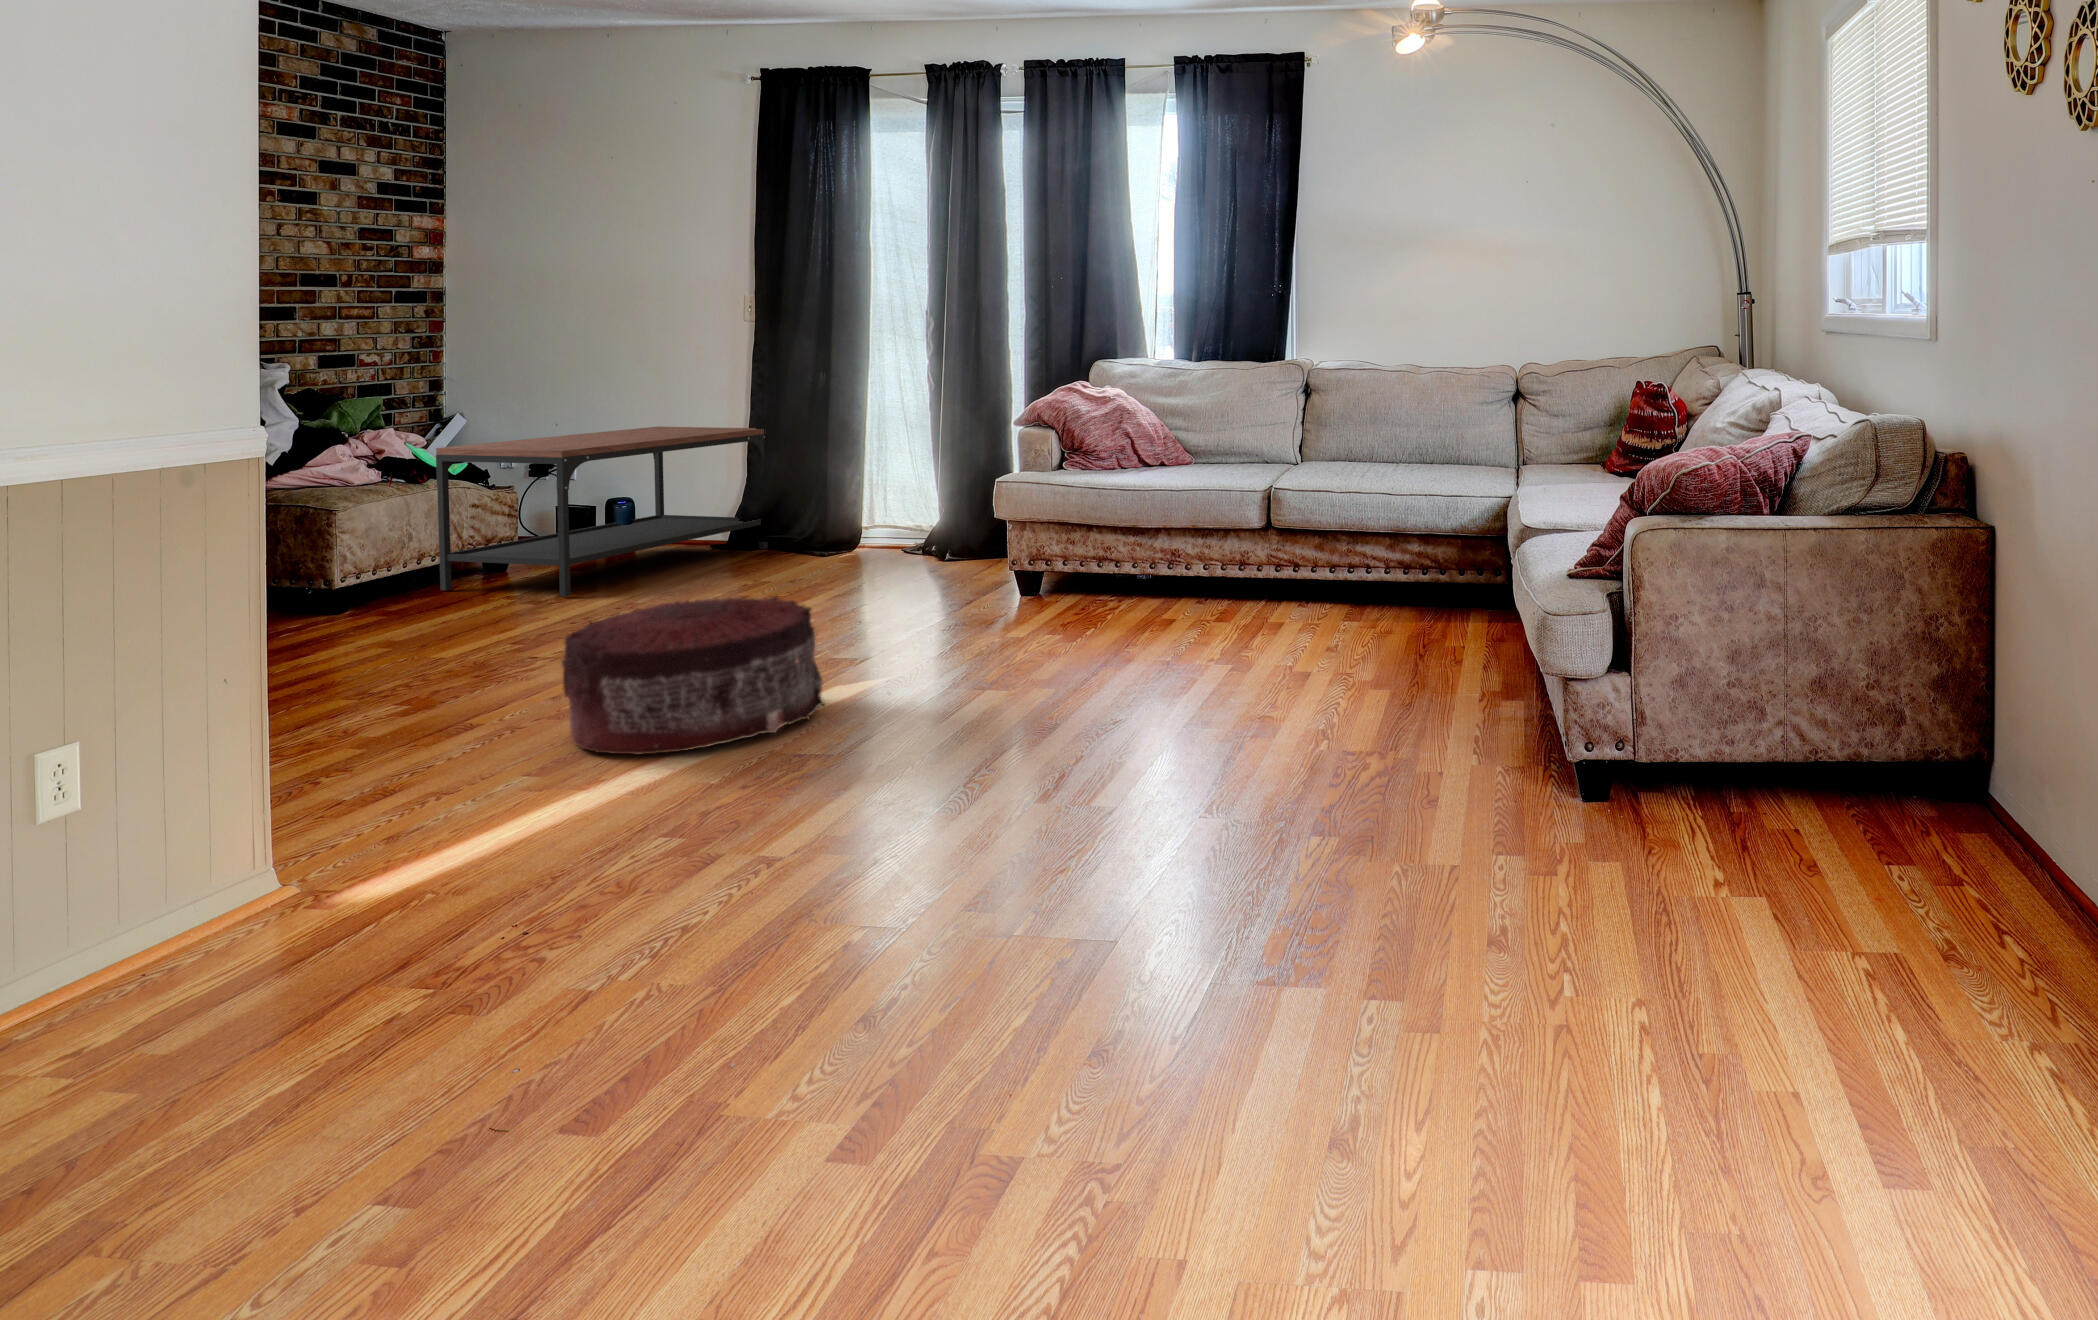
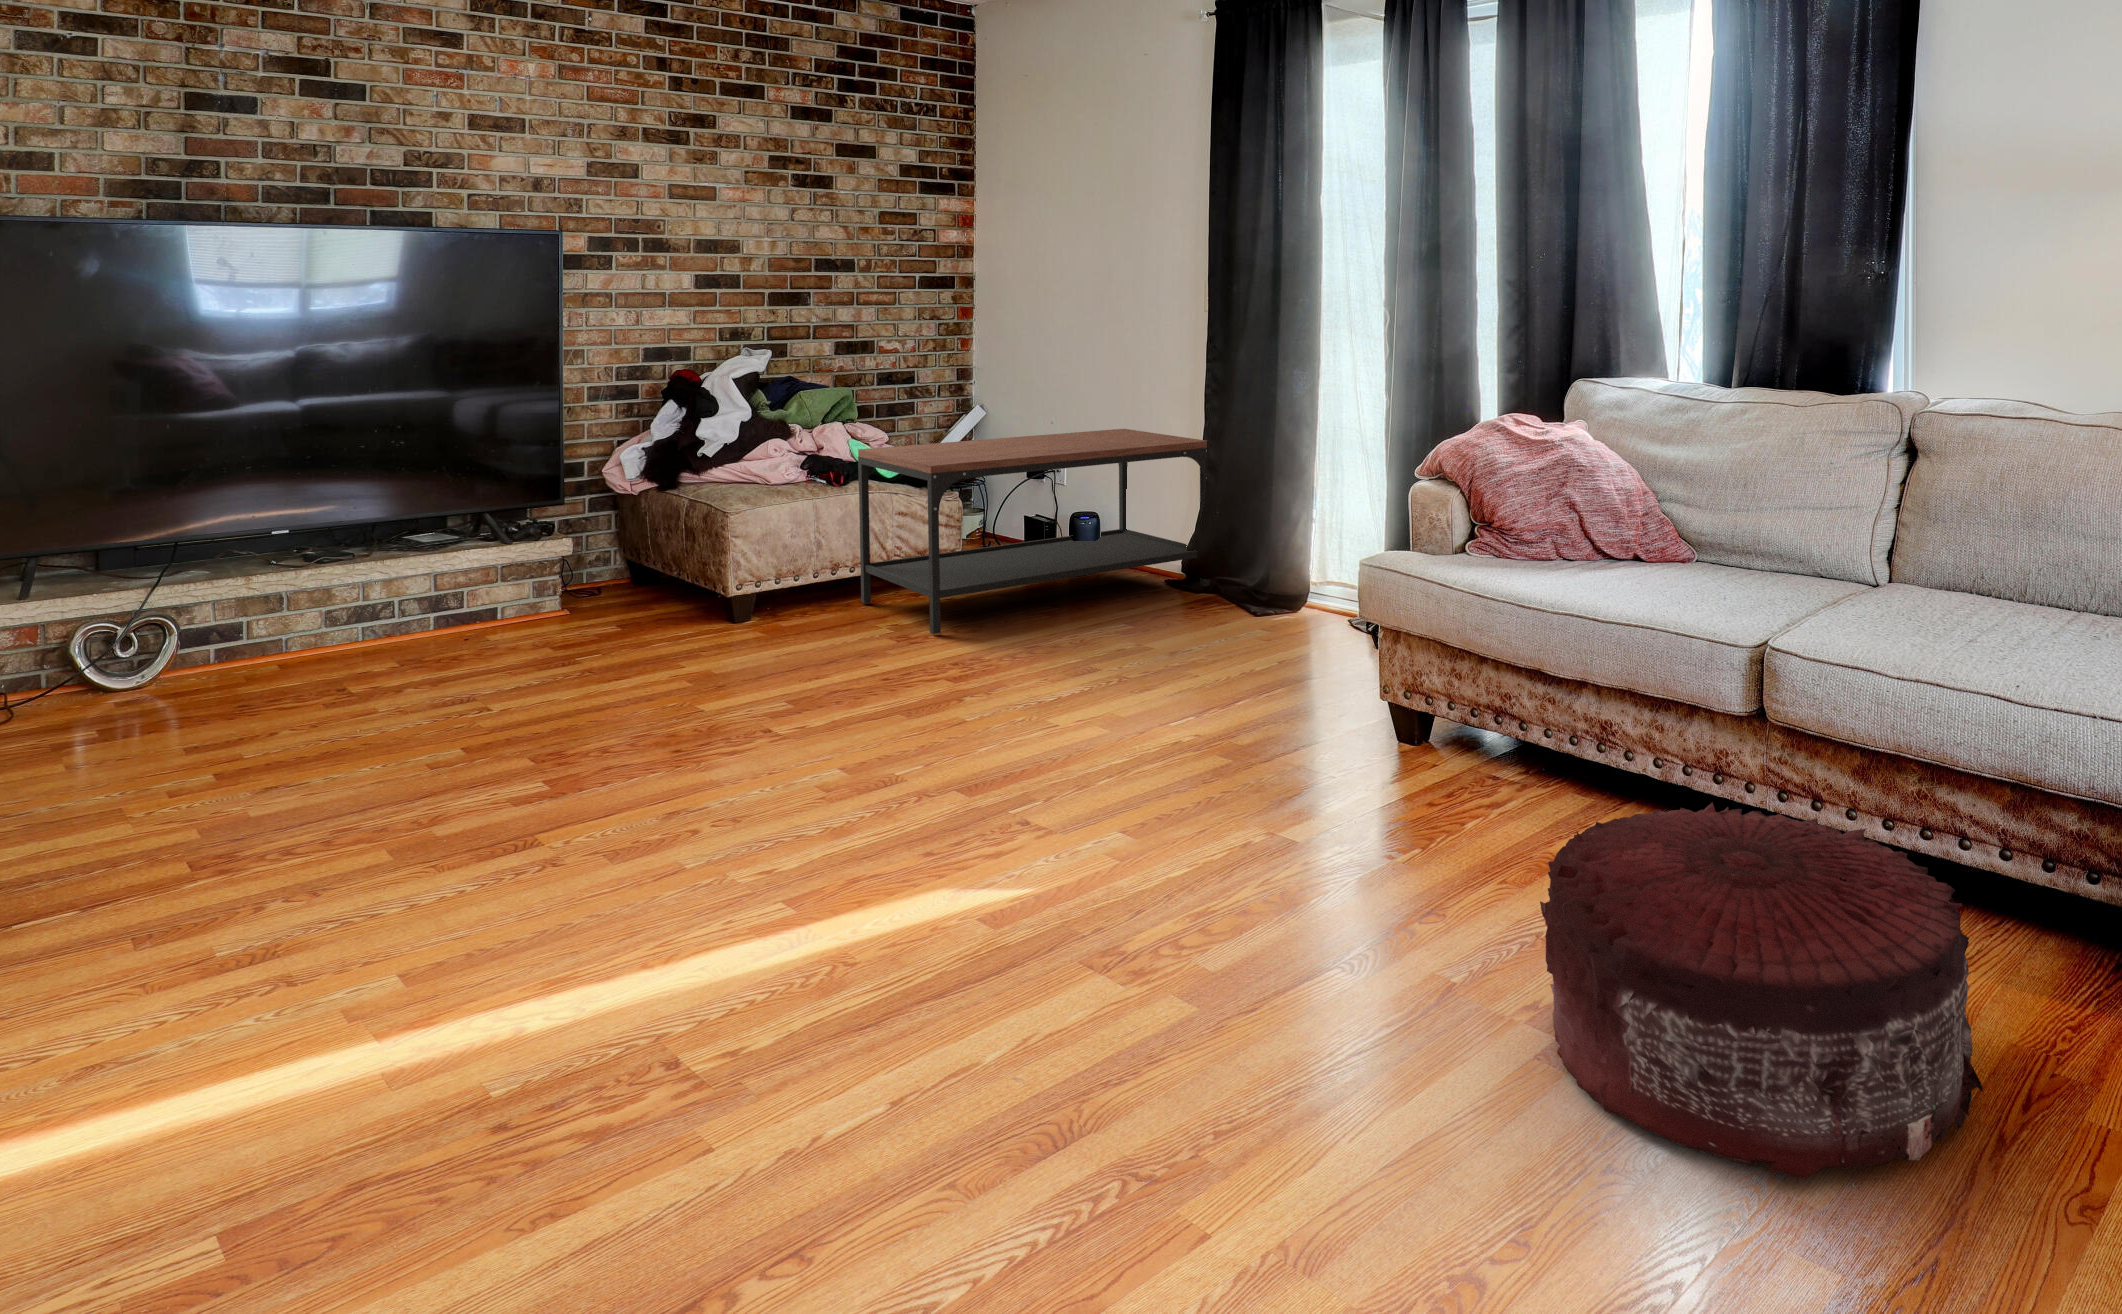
pouf: present [561,596,824,755] -> present [1540,802,1983,1179]

